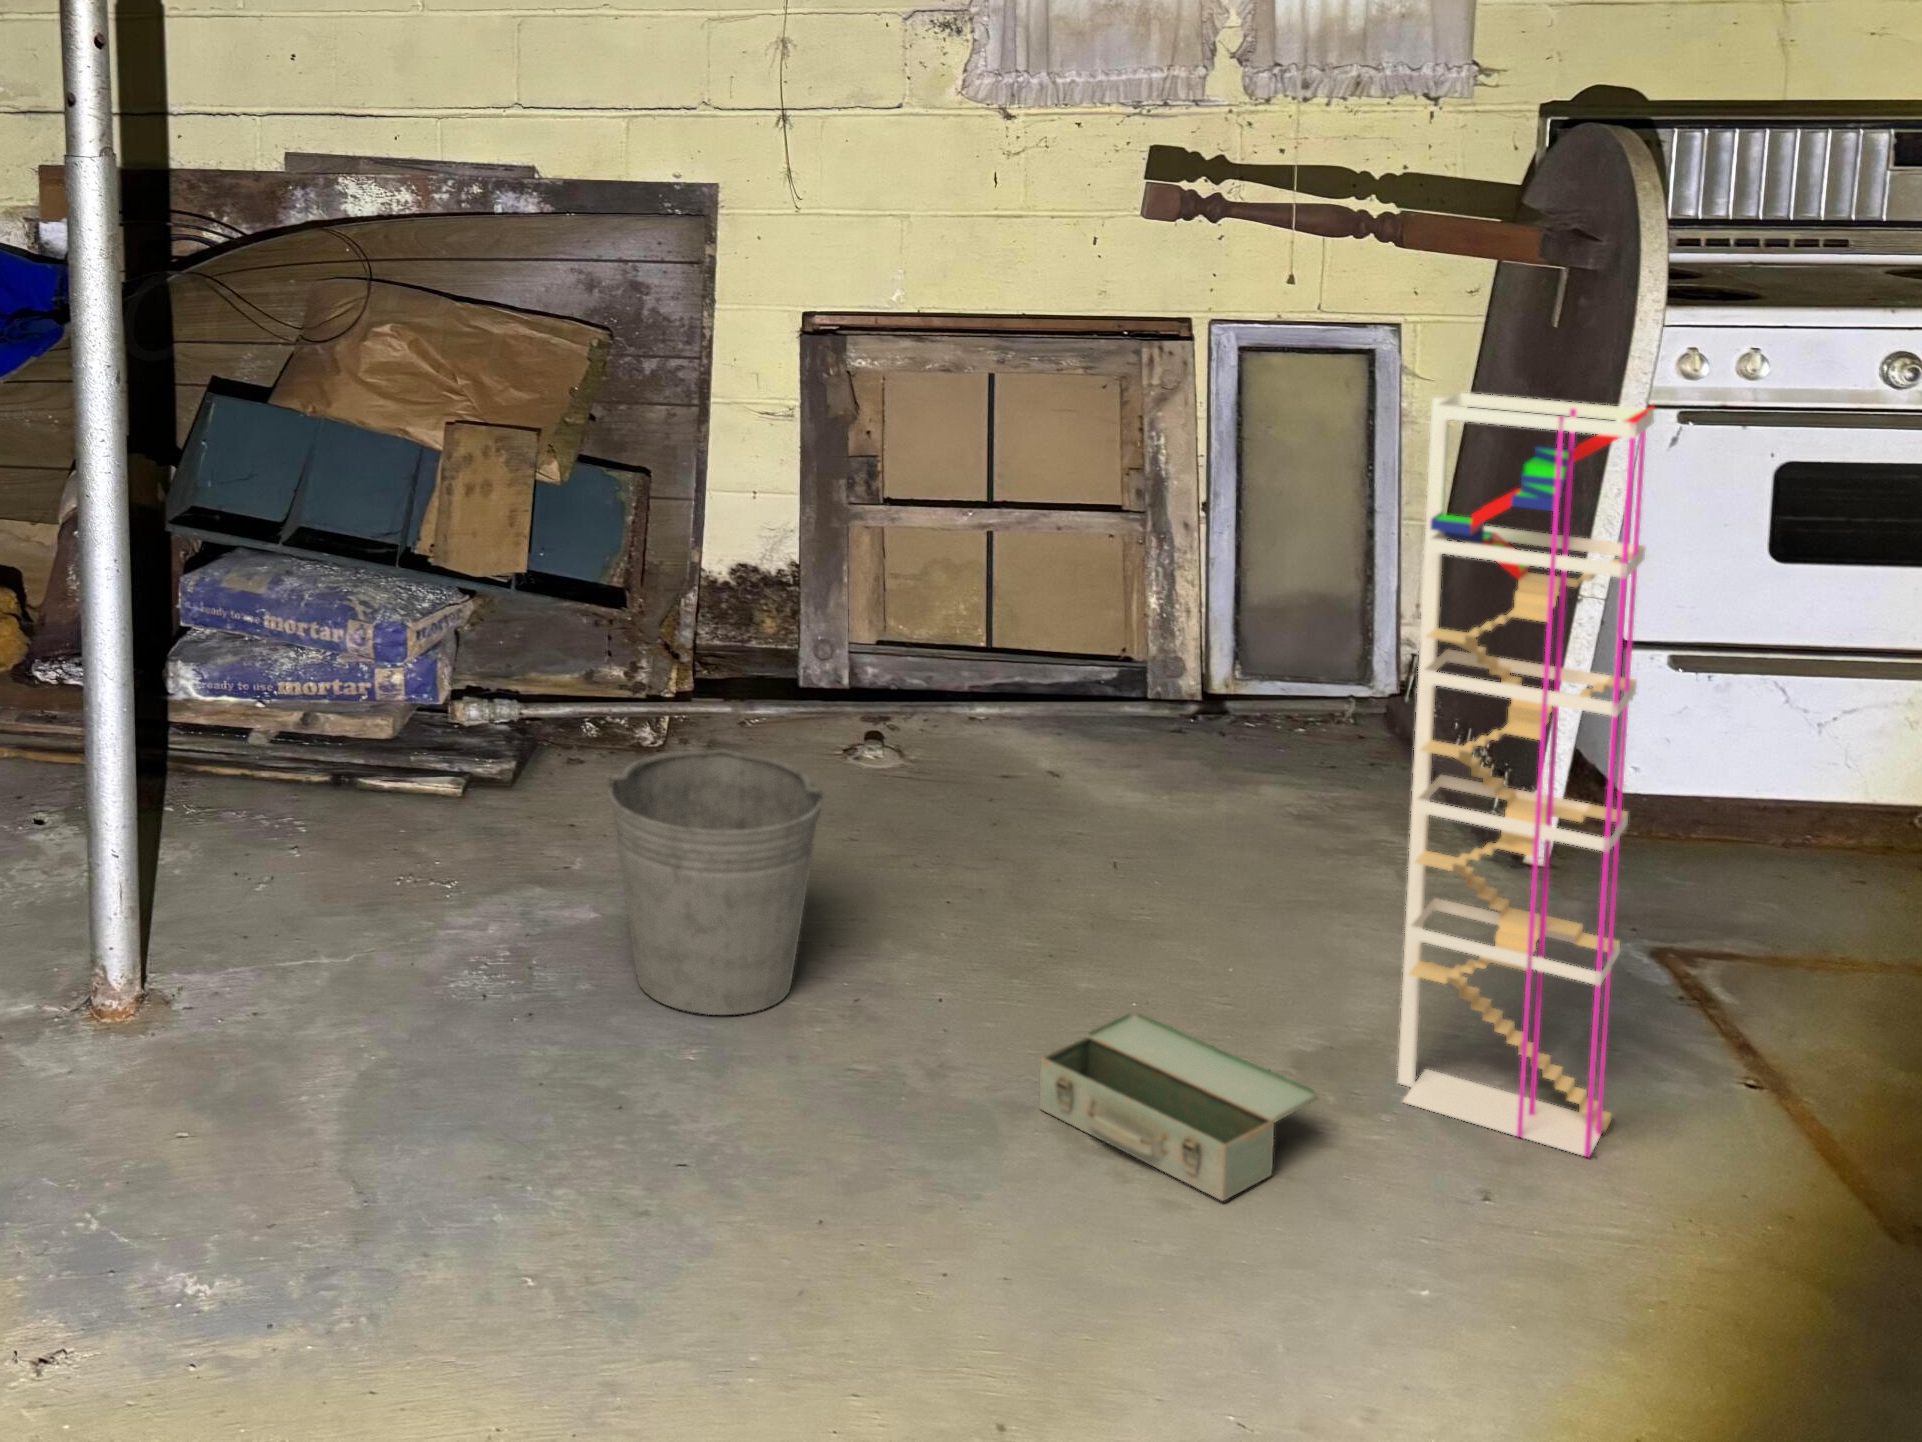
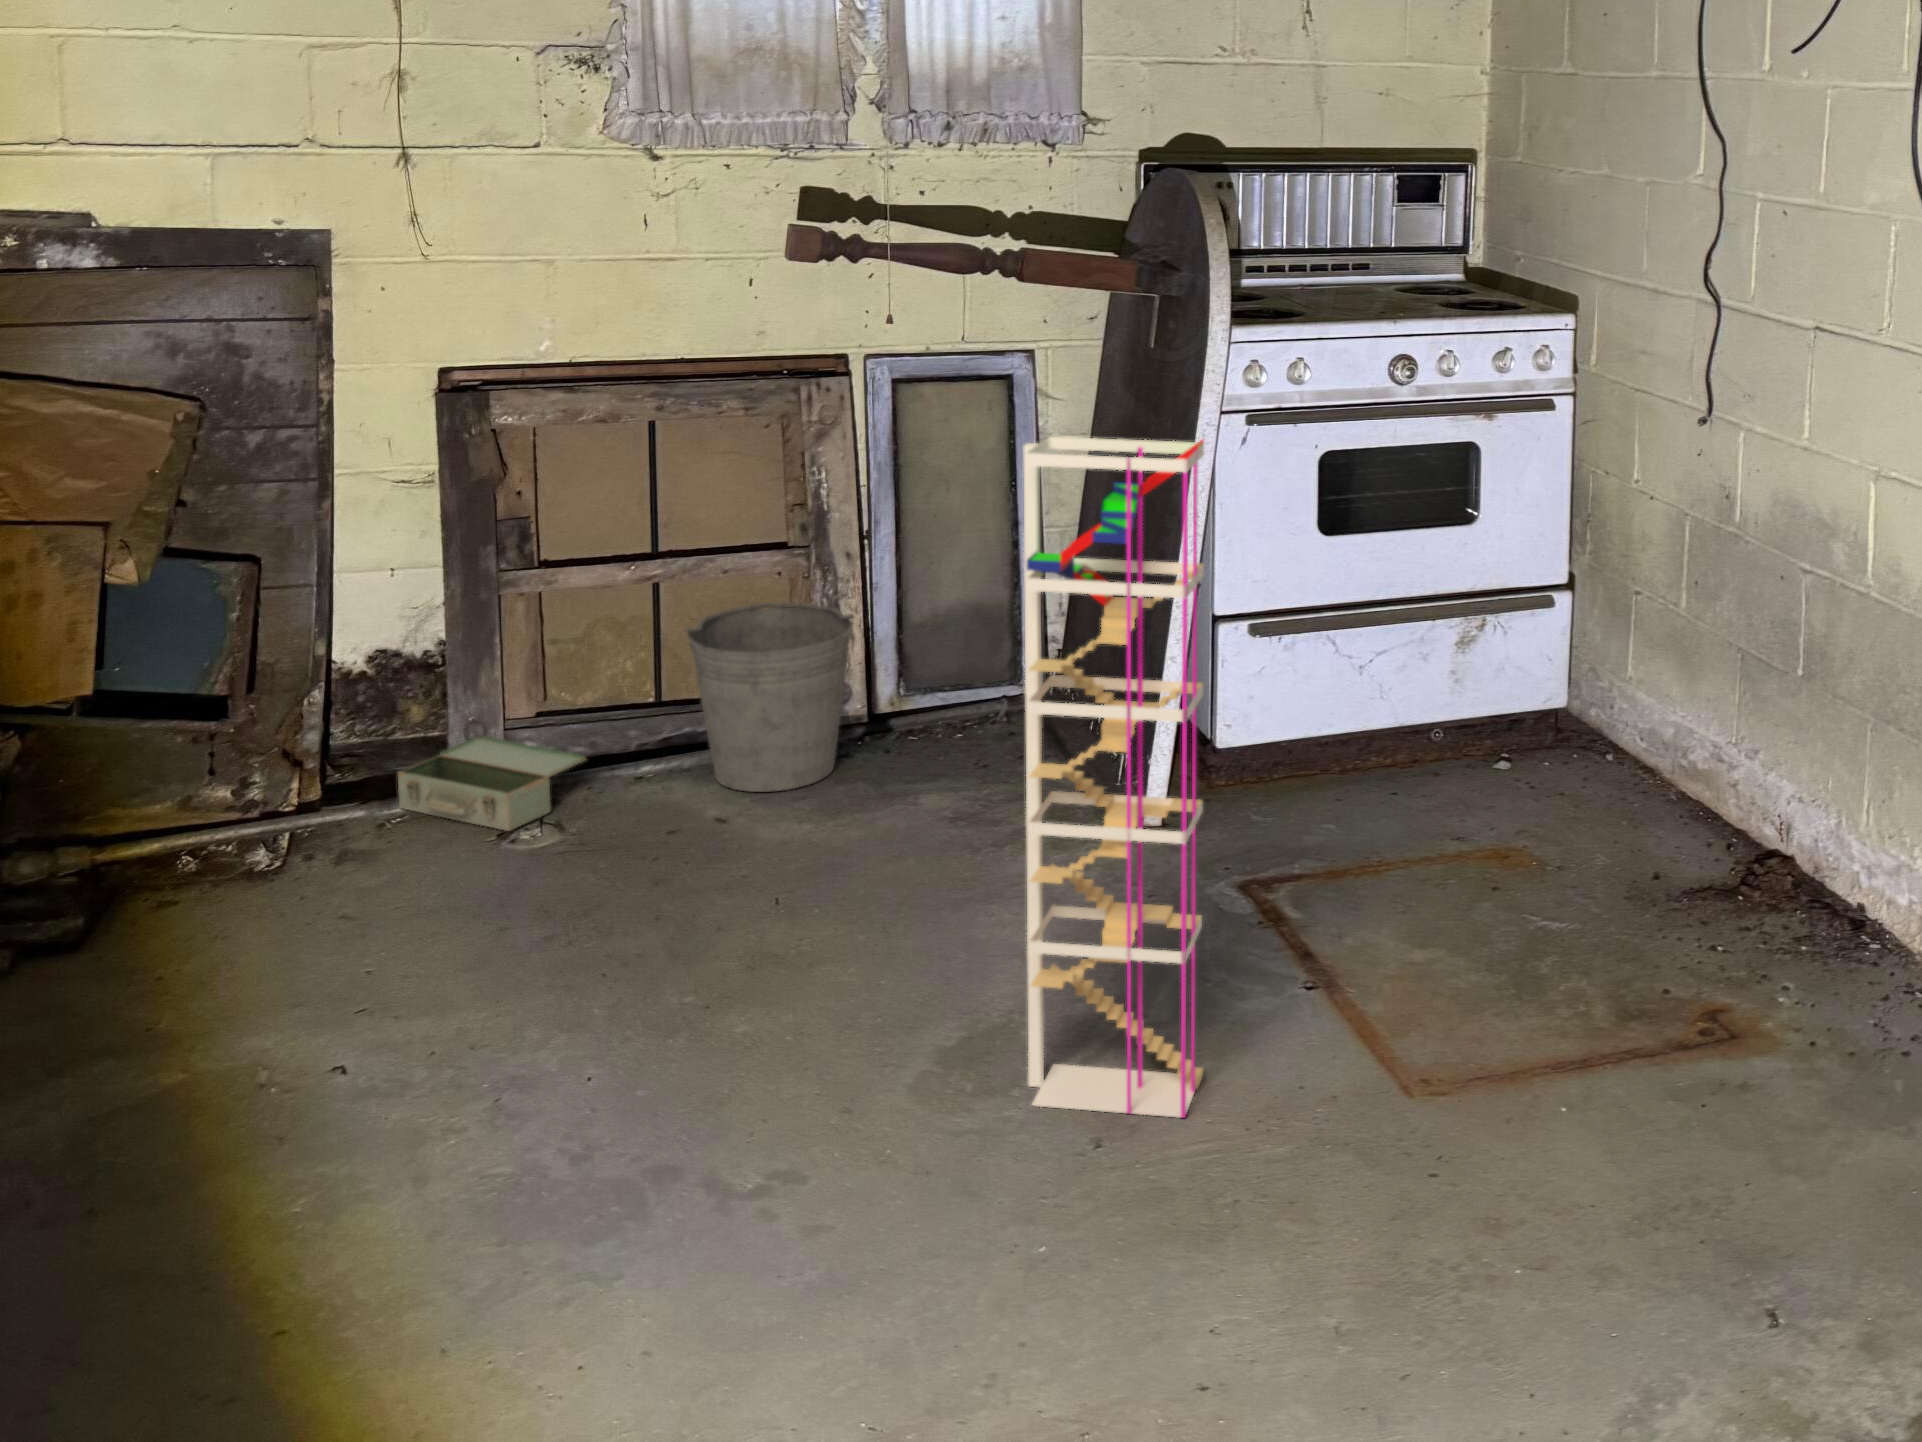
bucket: present [606,749,825,1015] -> present [686,603,854,792]
toolbox: present [1039,1014,1319,1201] -> present [398,736,586,831]

